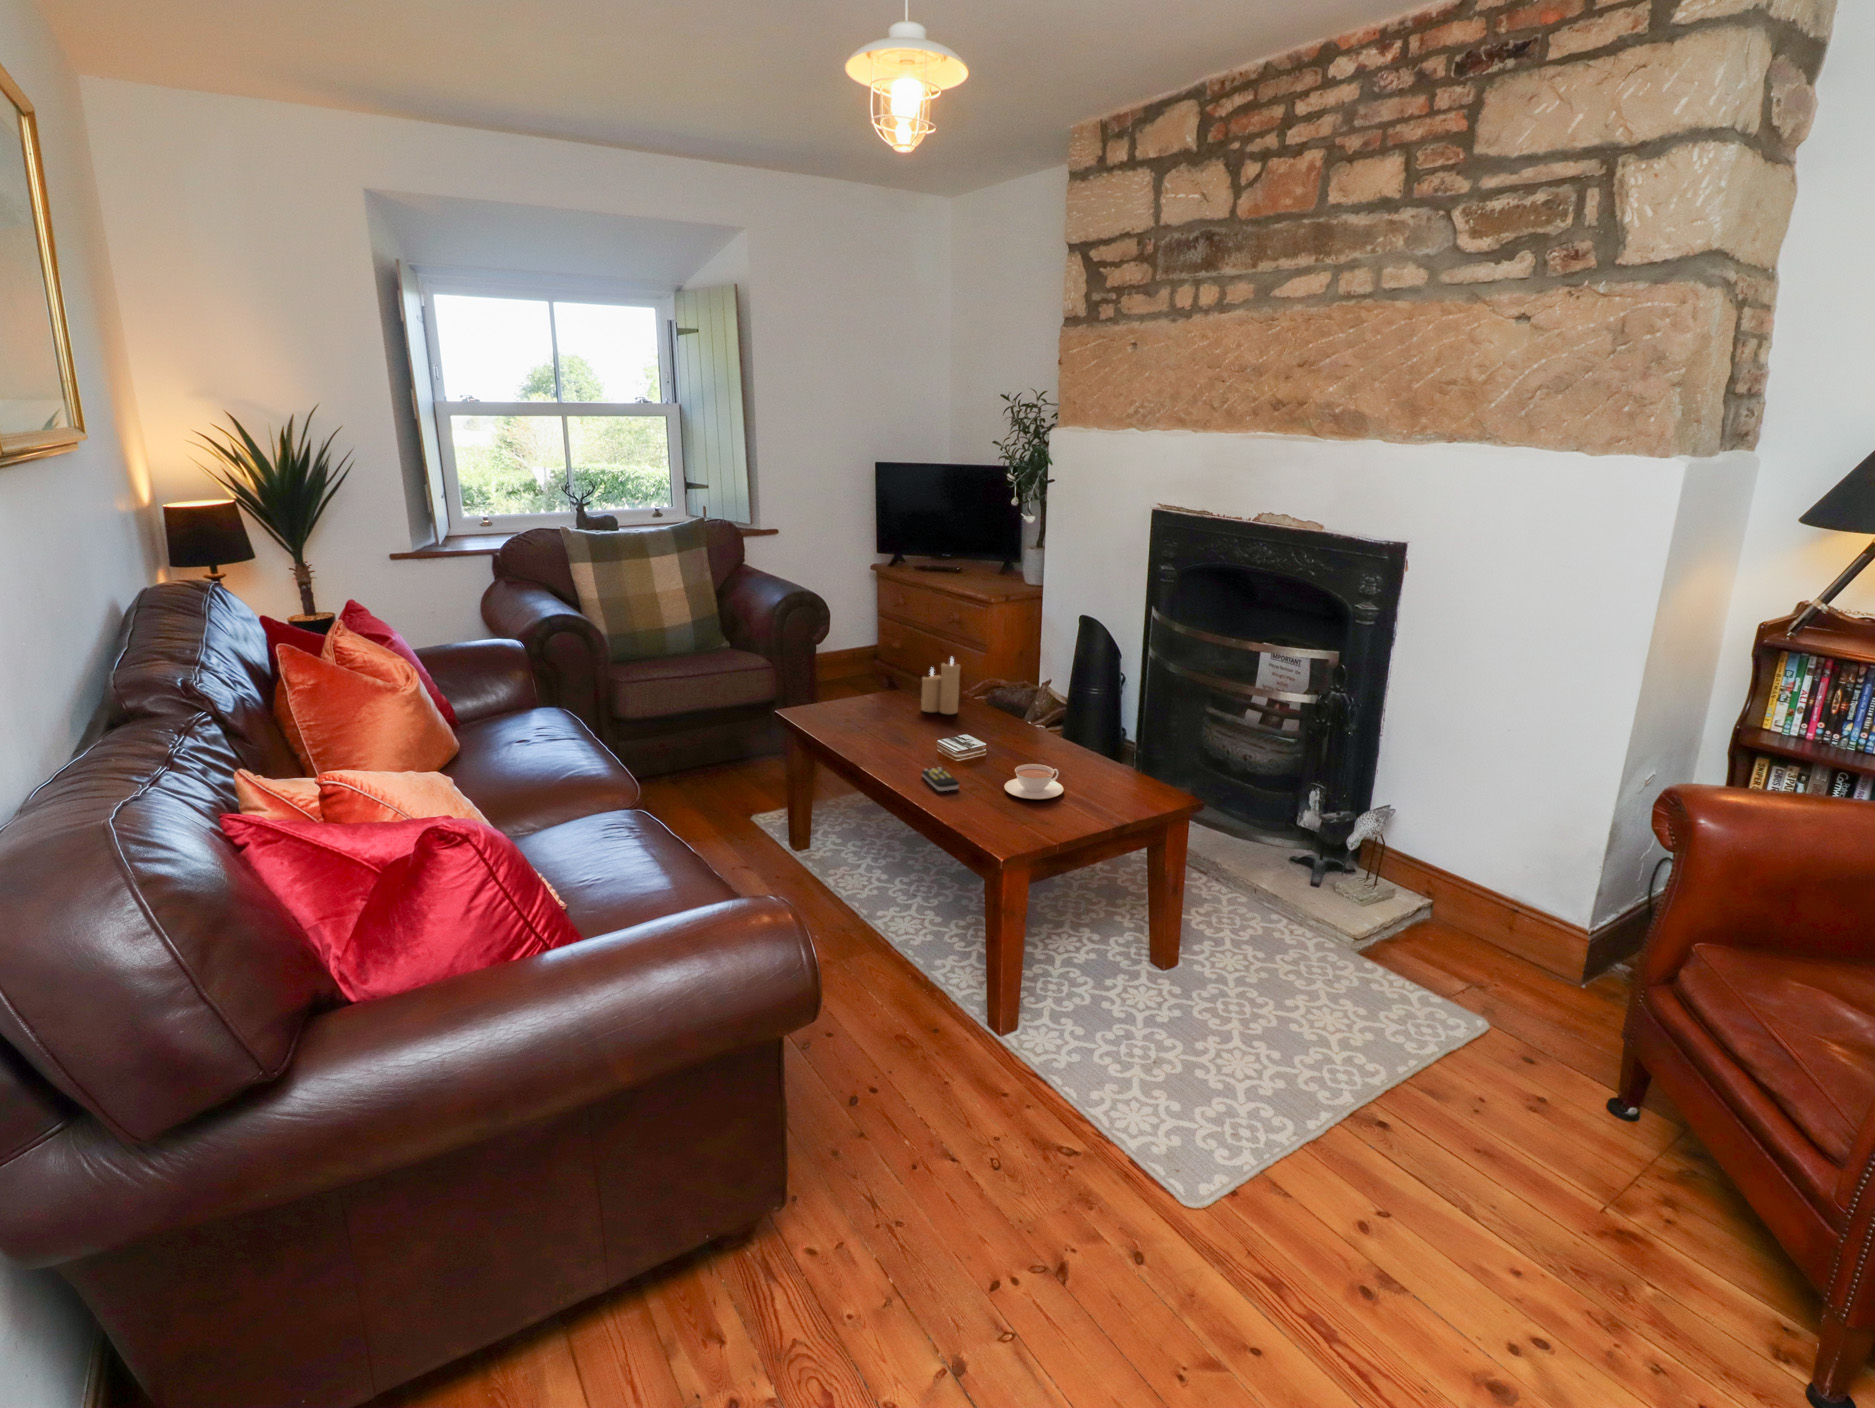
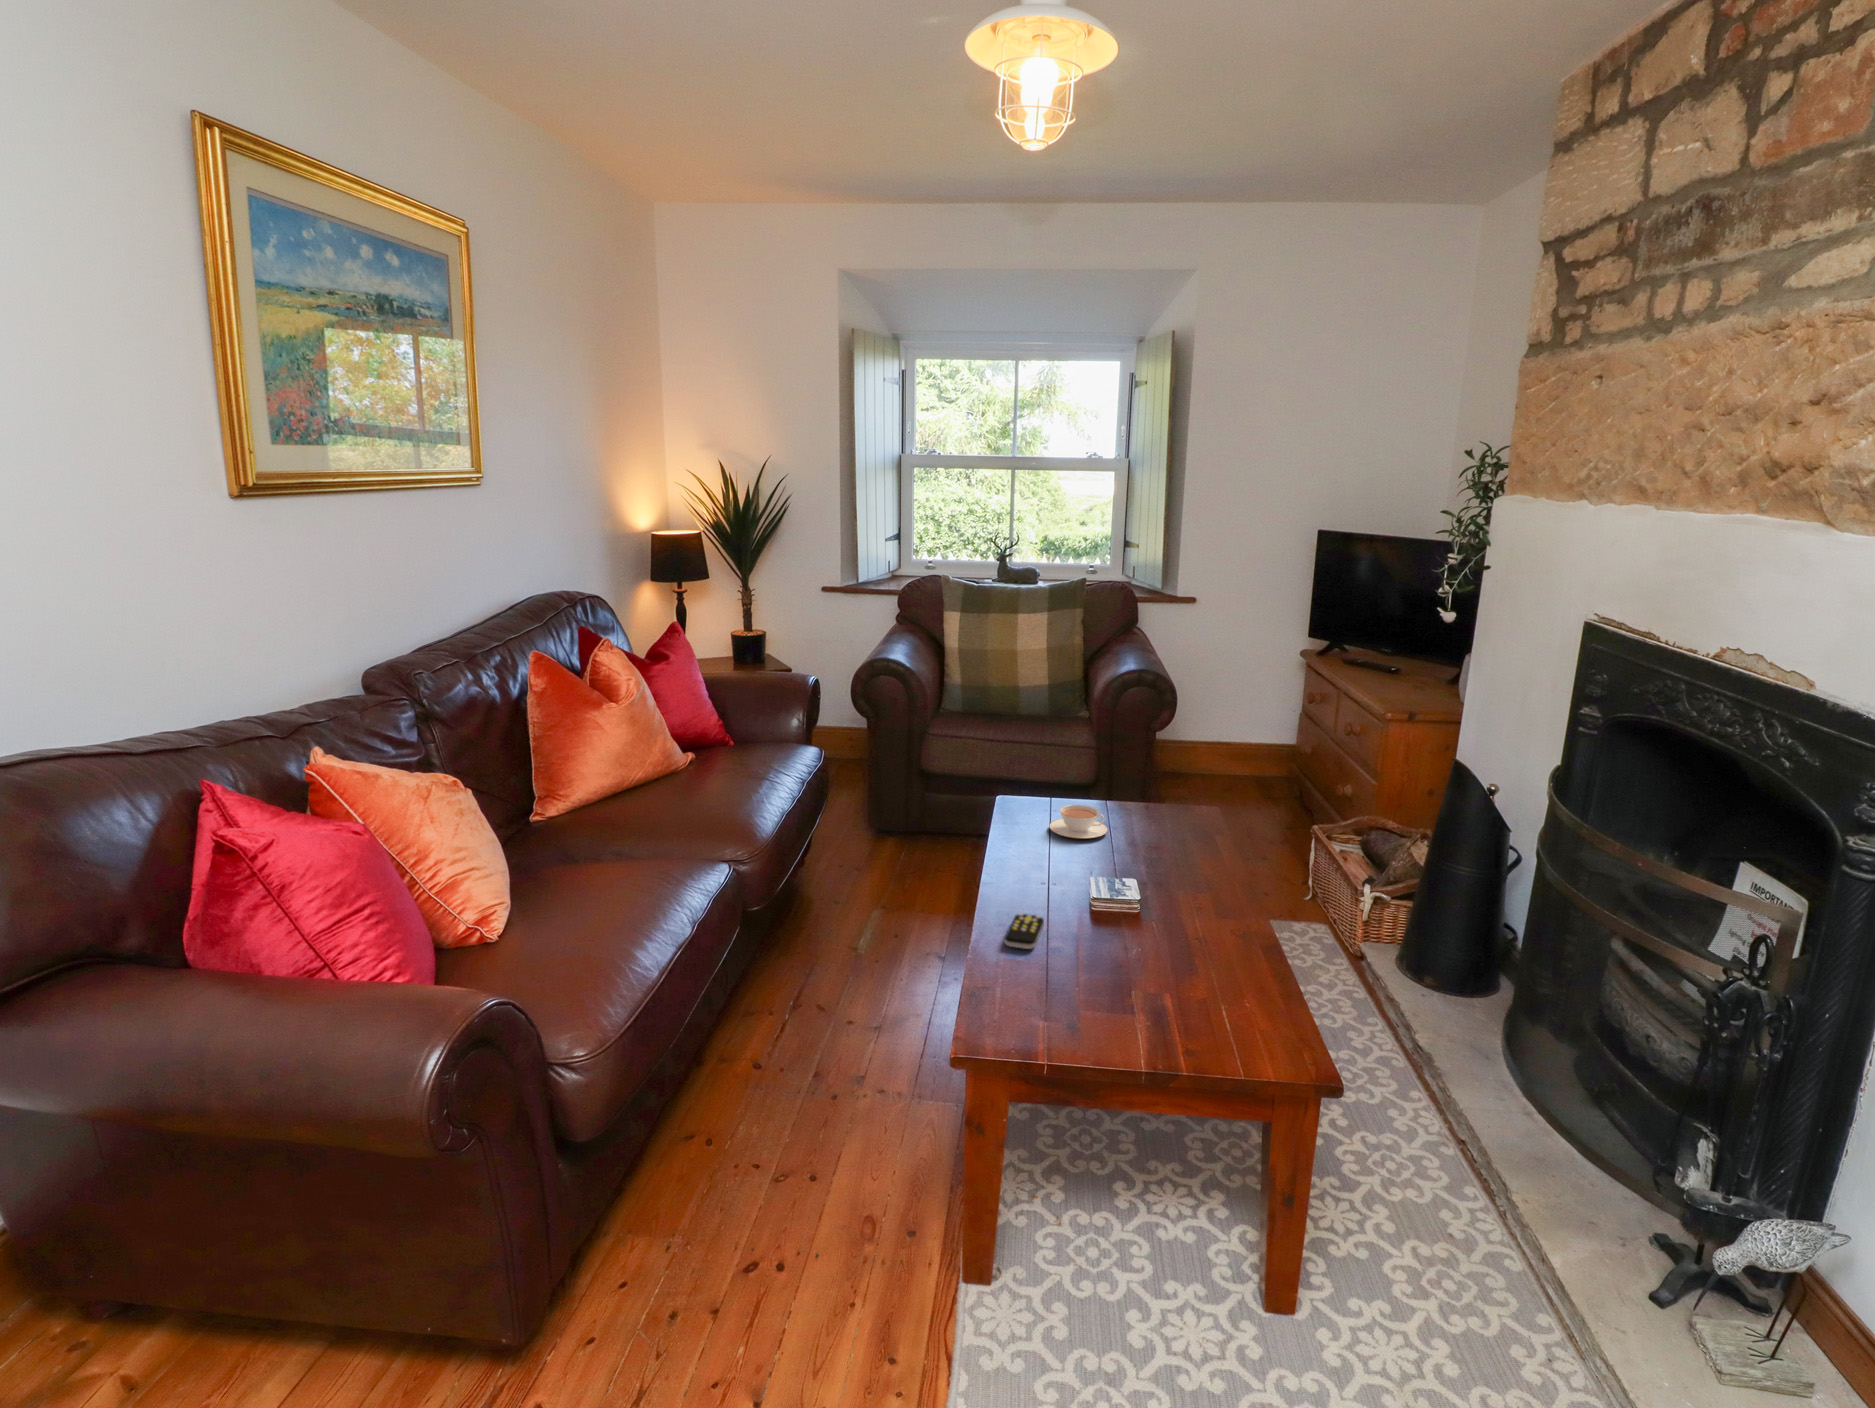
candle: present [921,658,960,714] -> none [1134,782,1183,855]
teacup: present [1004,764,1064,799] -> present [1049,805,1108,839]

